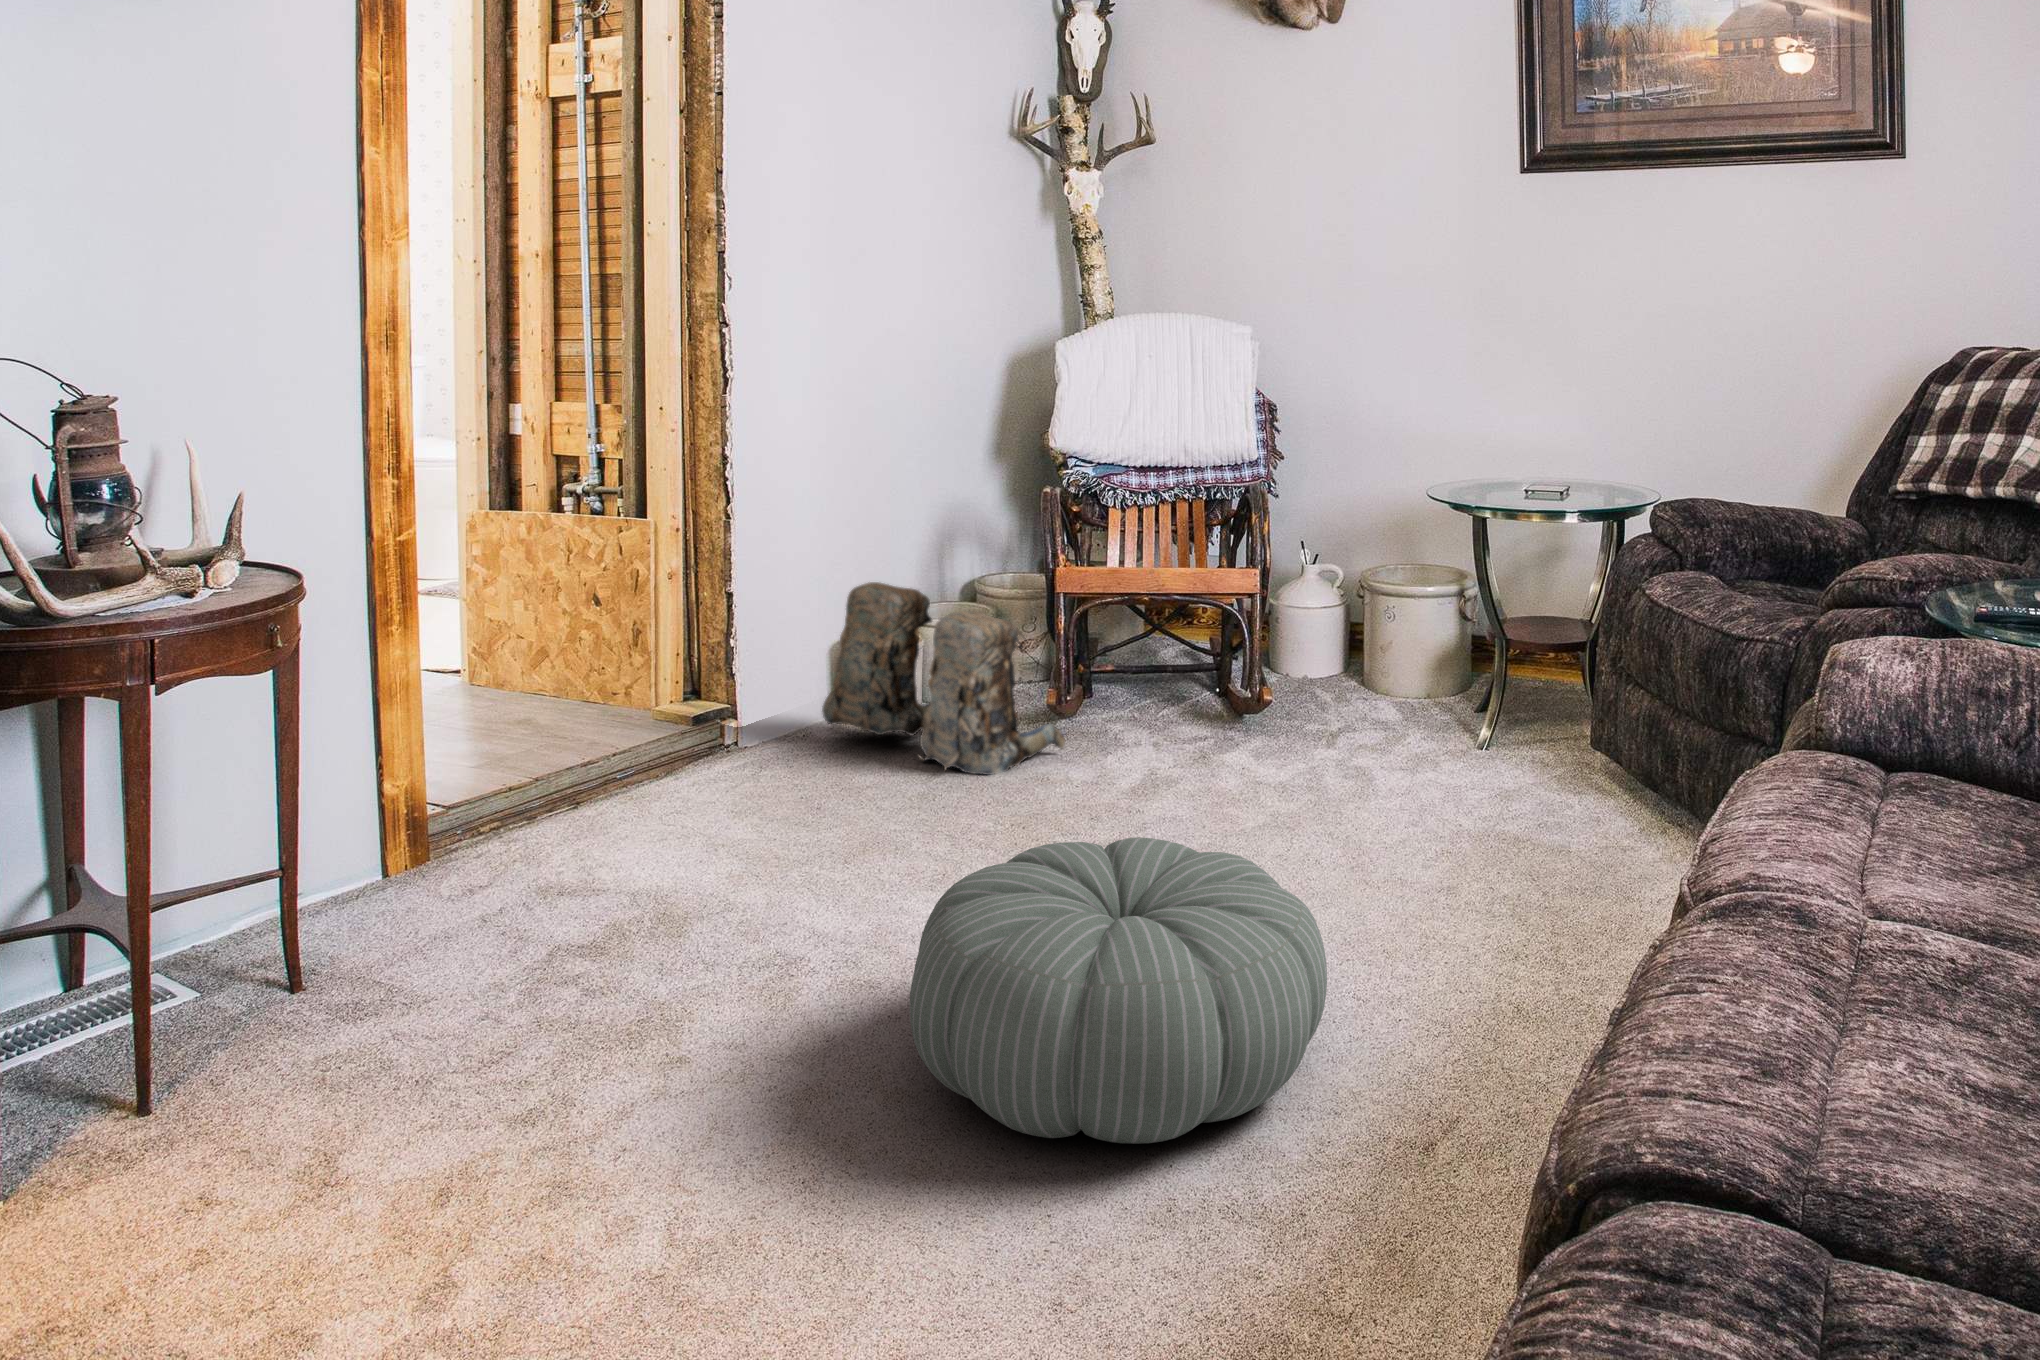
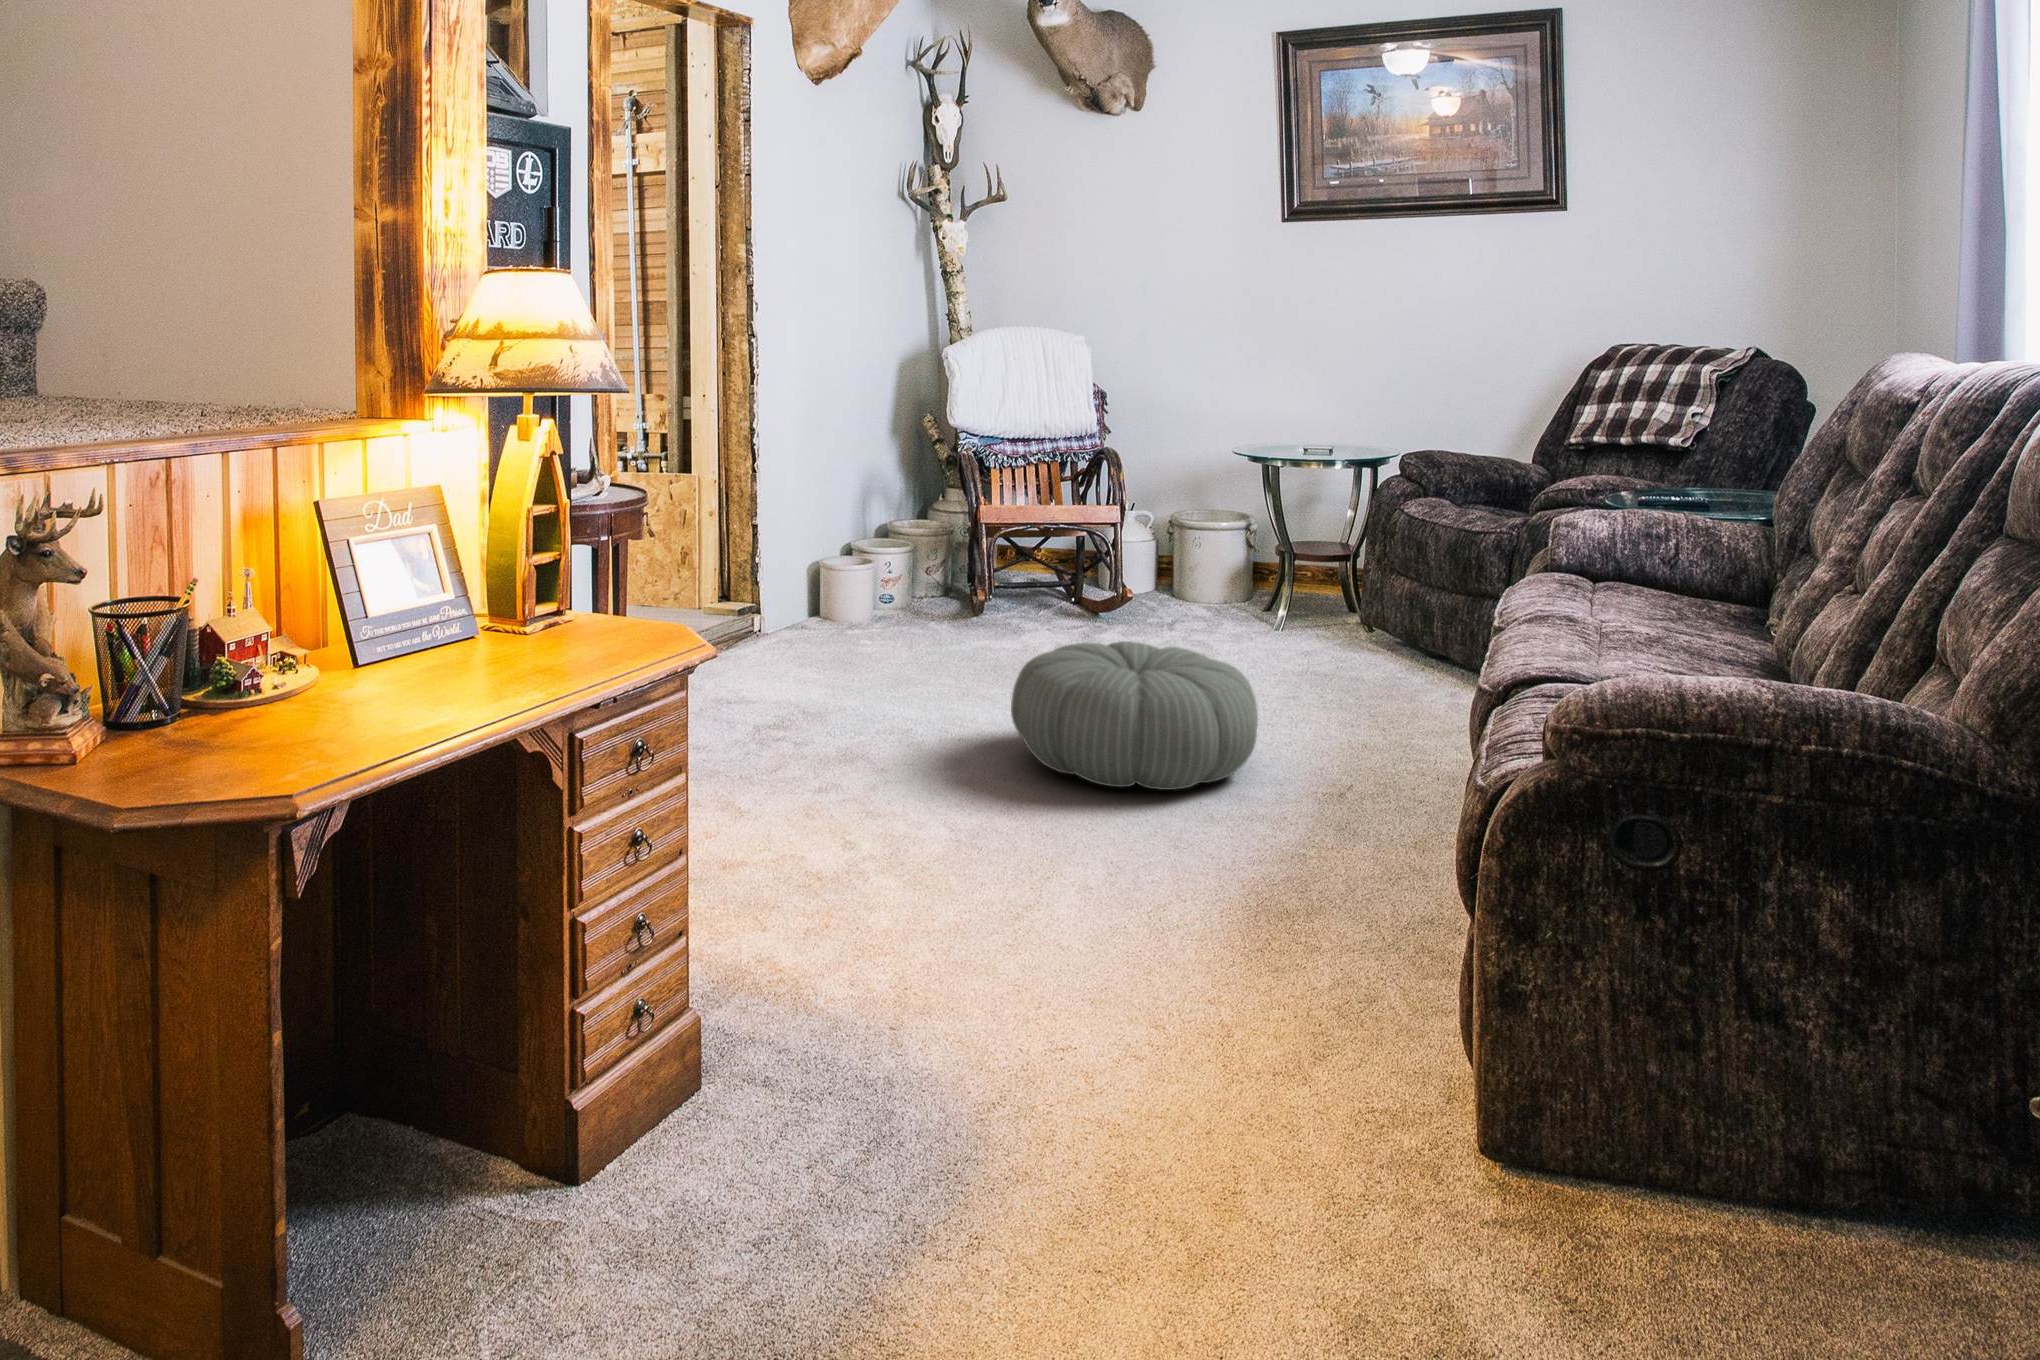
backpack: present [822,582,1065,775] -> none [811,516,987,645]

